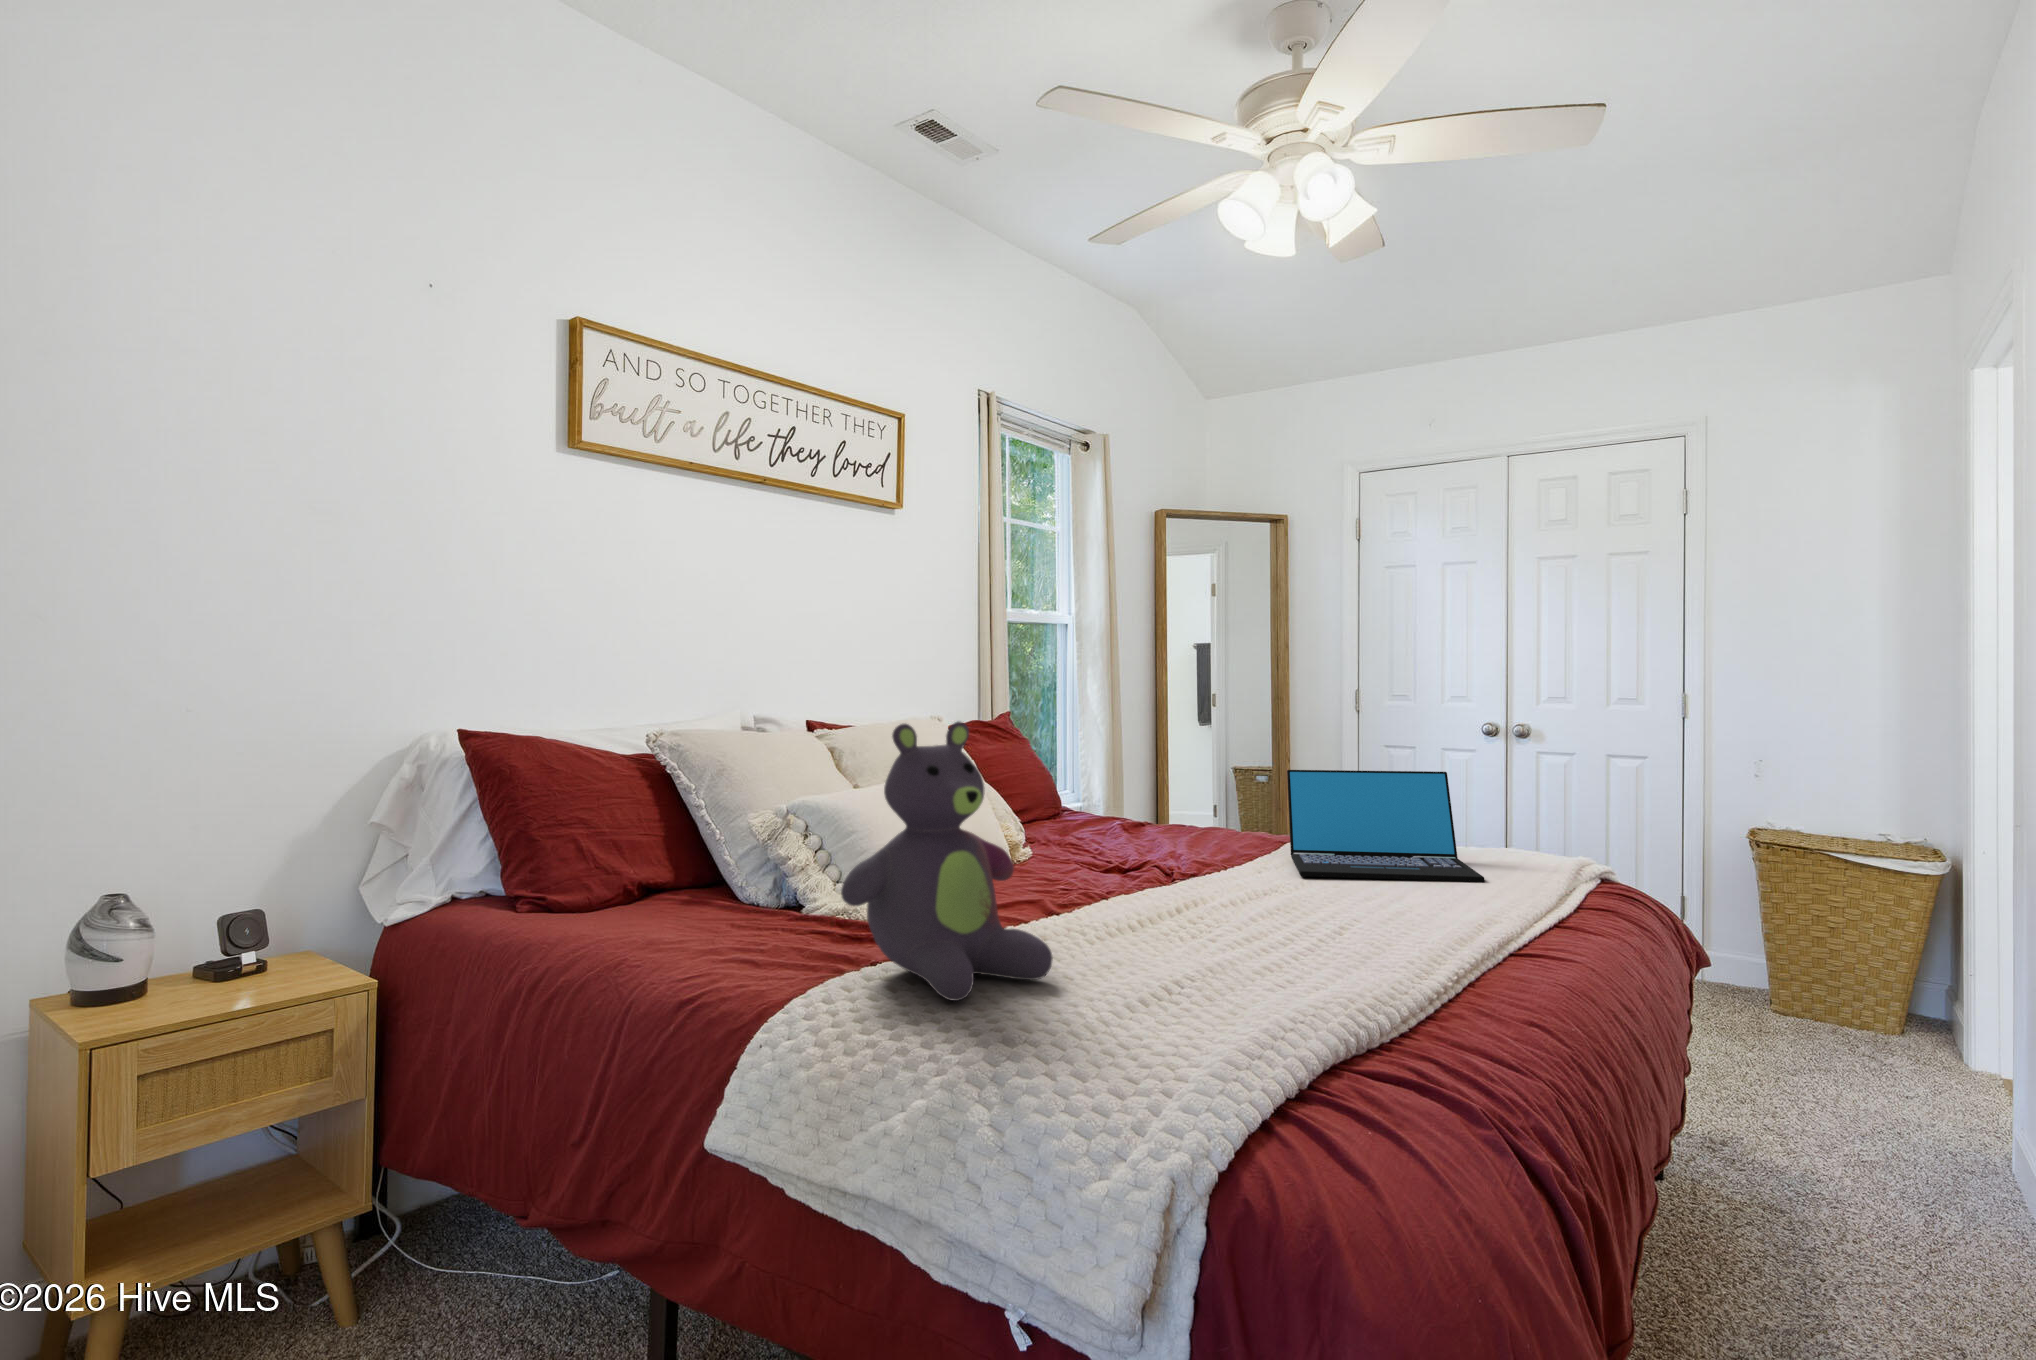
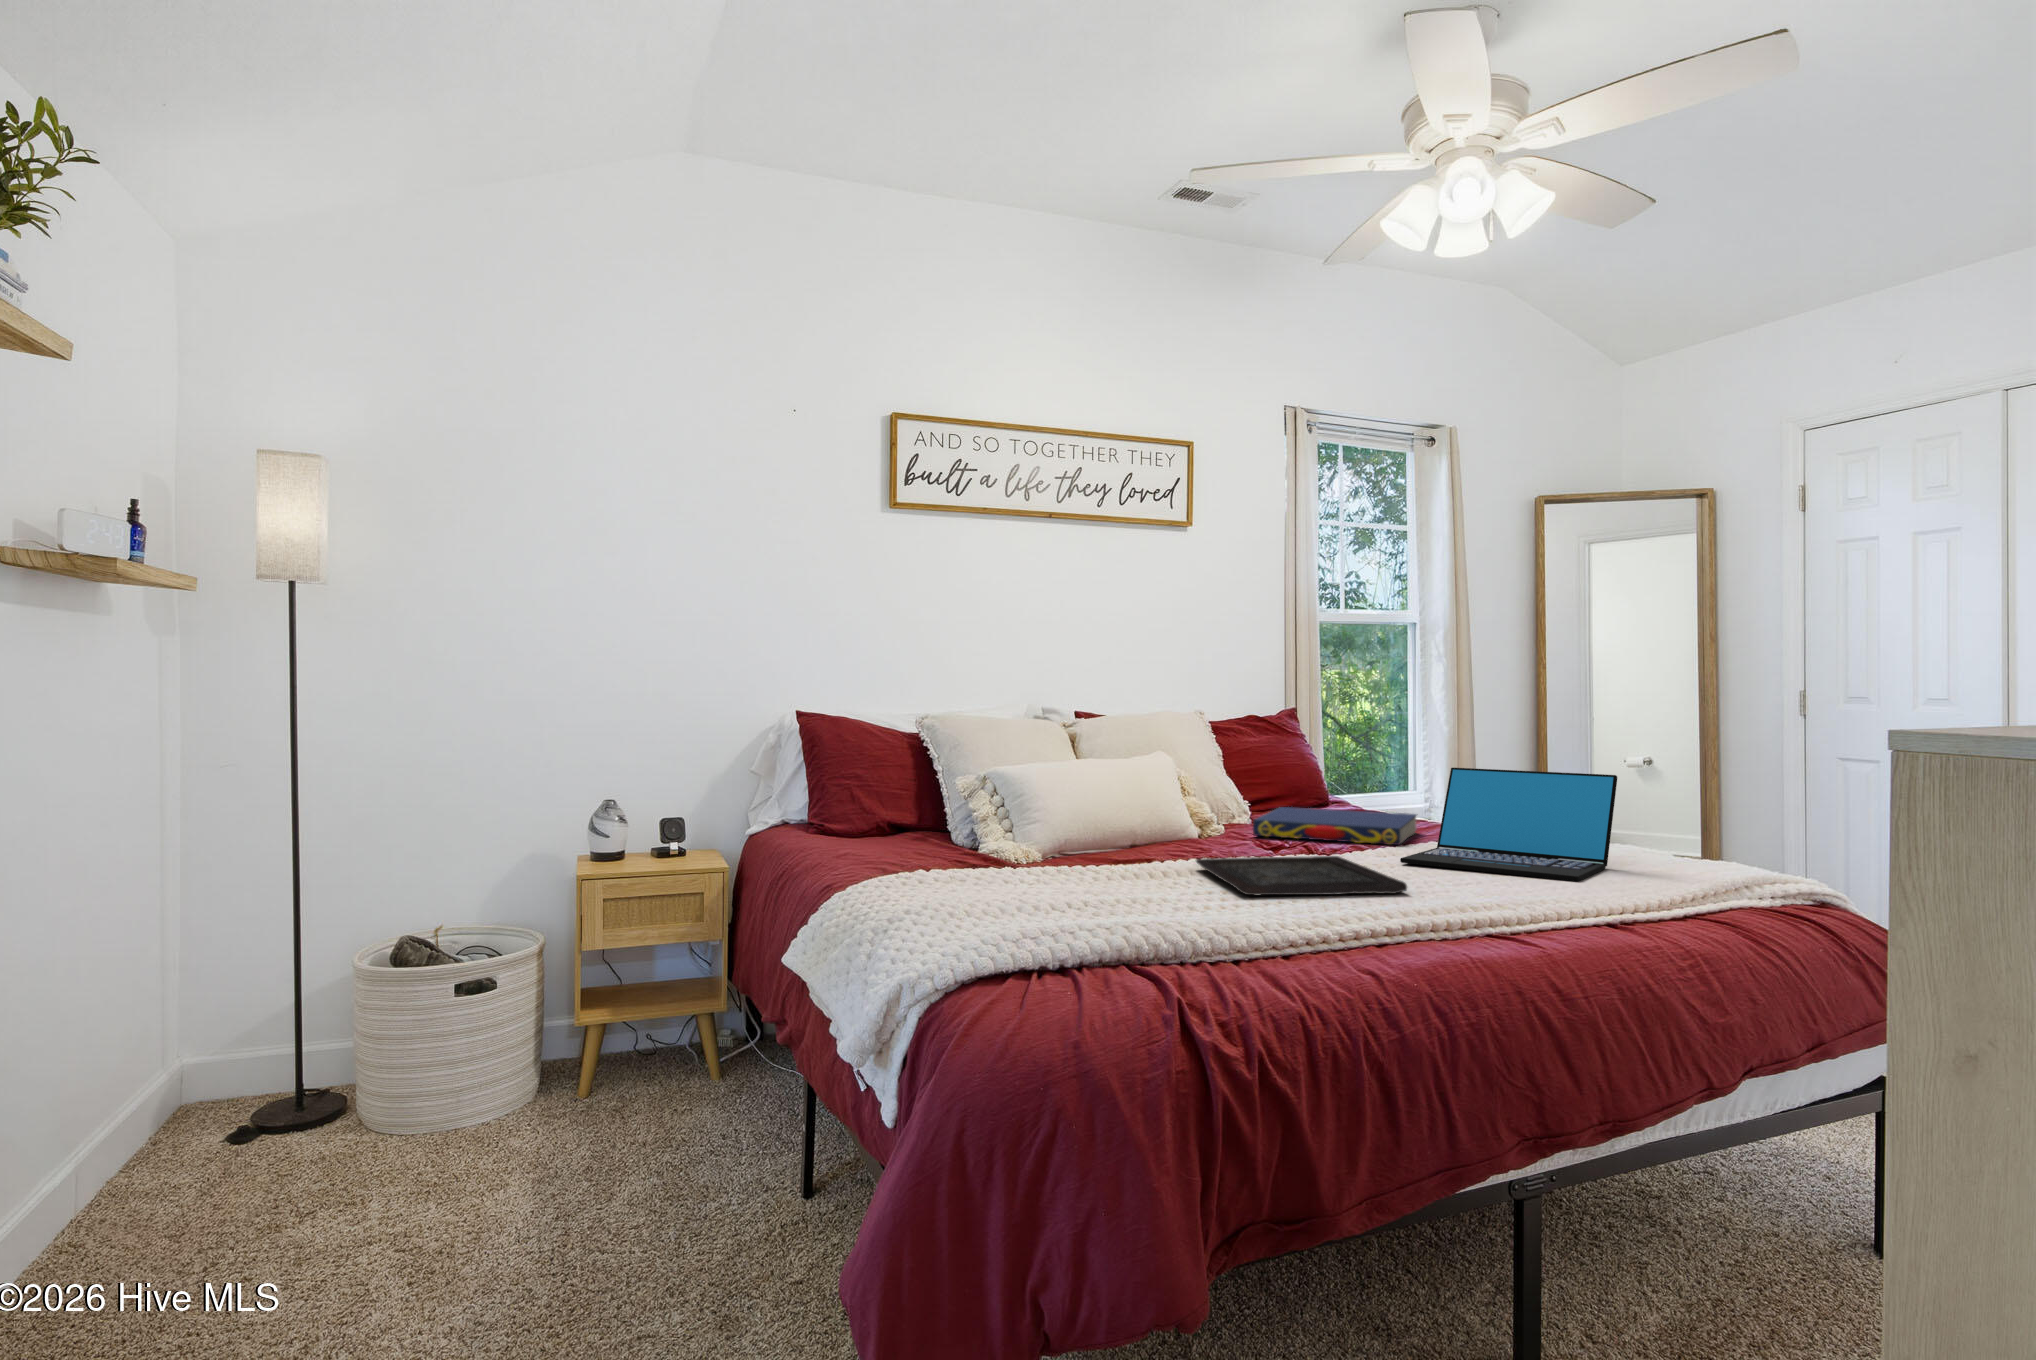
stuffed bear: present [841,722,1053,1001] -> none [901,704,1045,891]
book: none [1066,815,1232,854] -> present [1253,807,1416,845]
tray: none [1138,877,1416,947] -> present [1196,856,1407,895]

